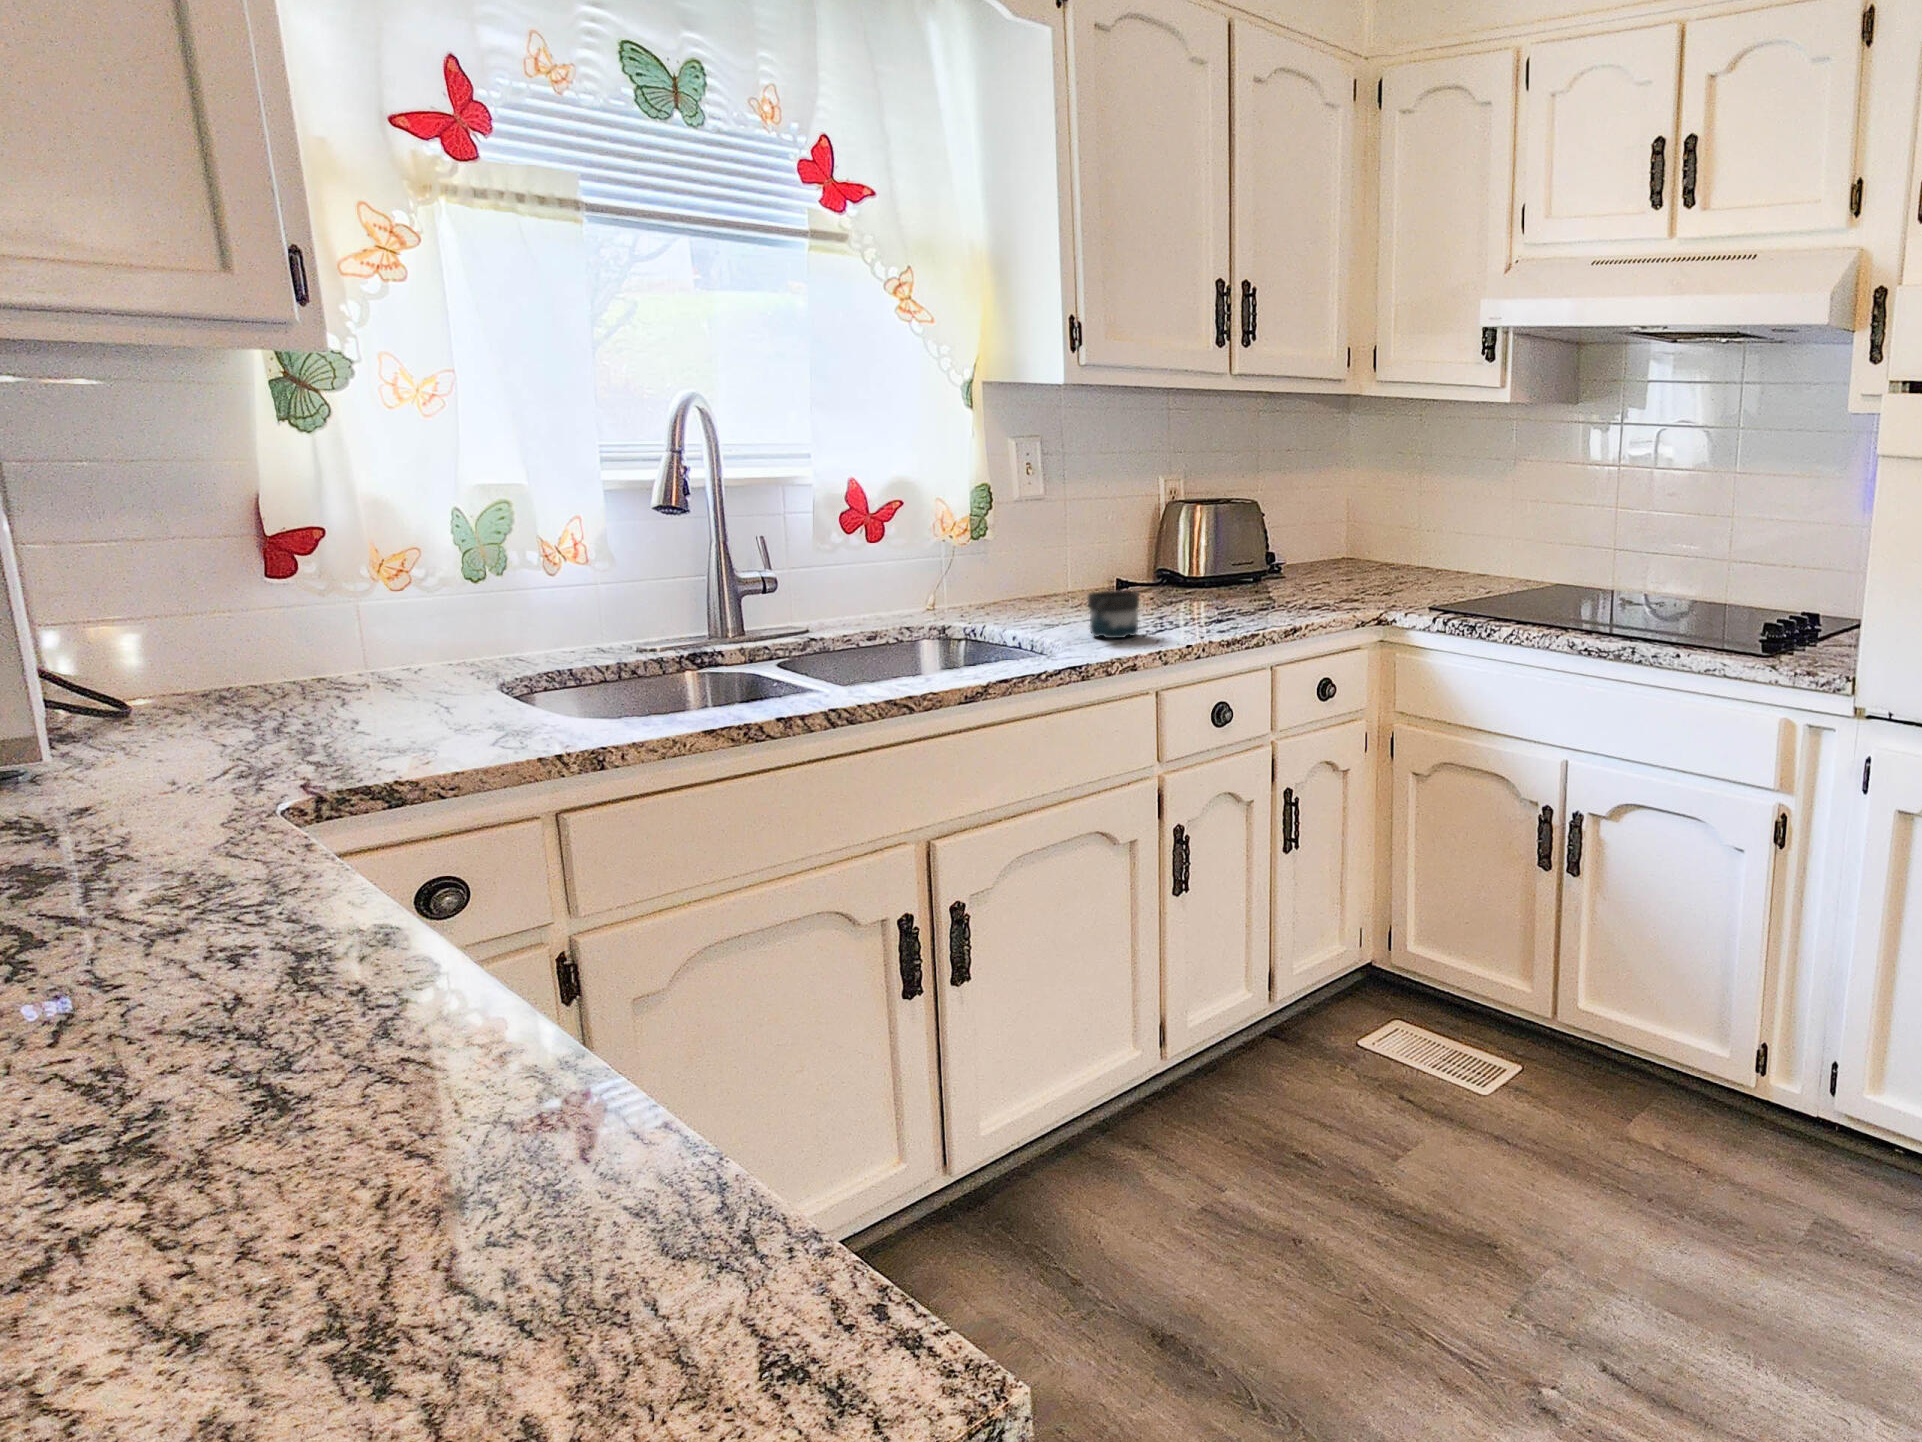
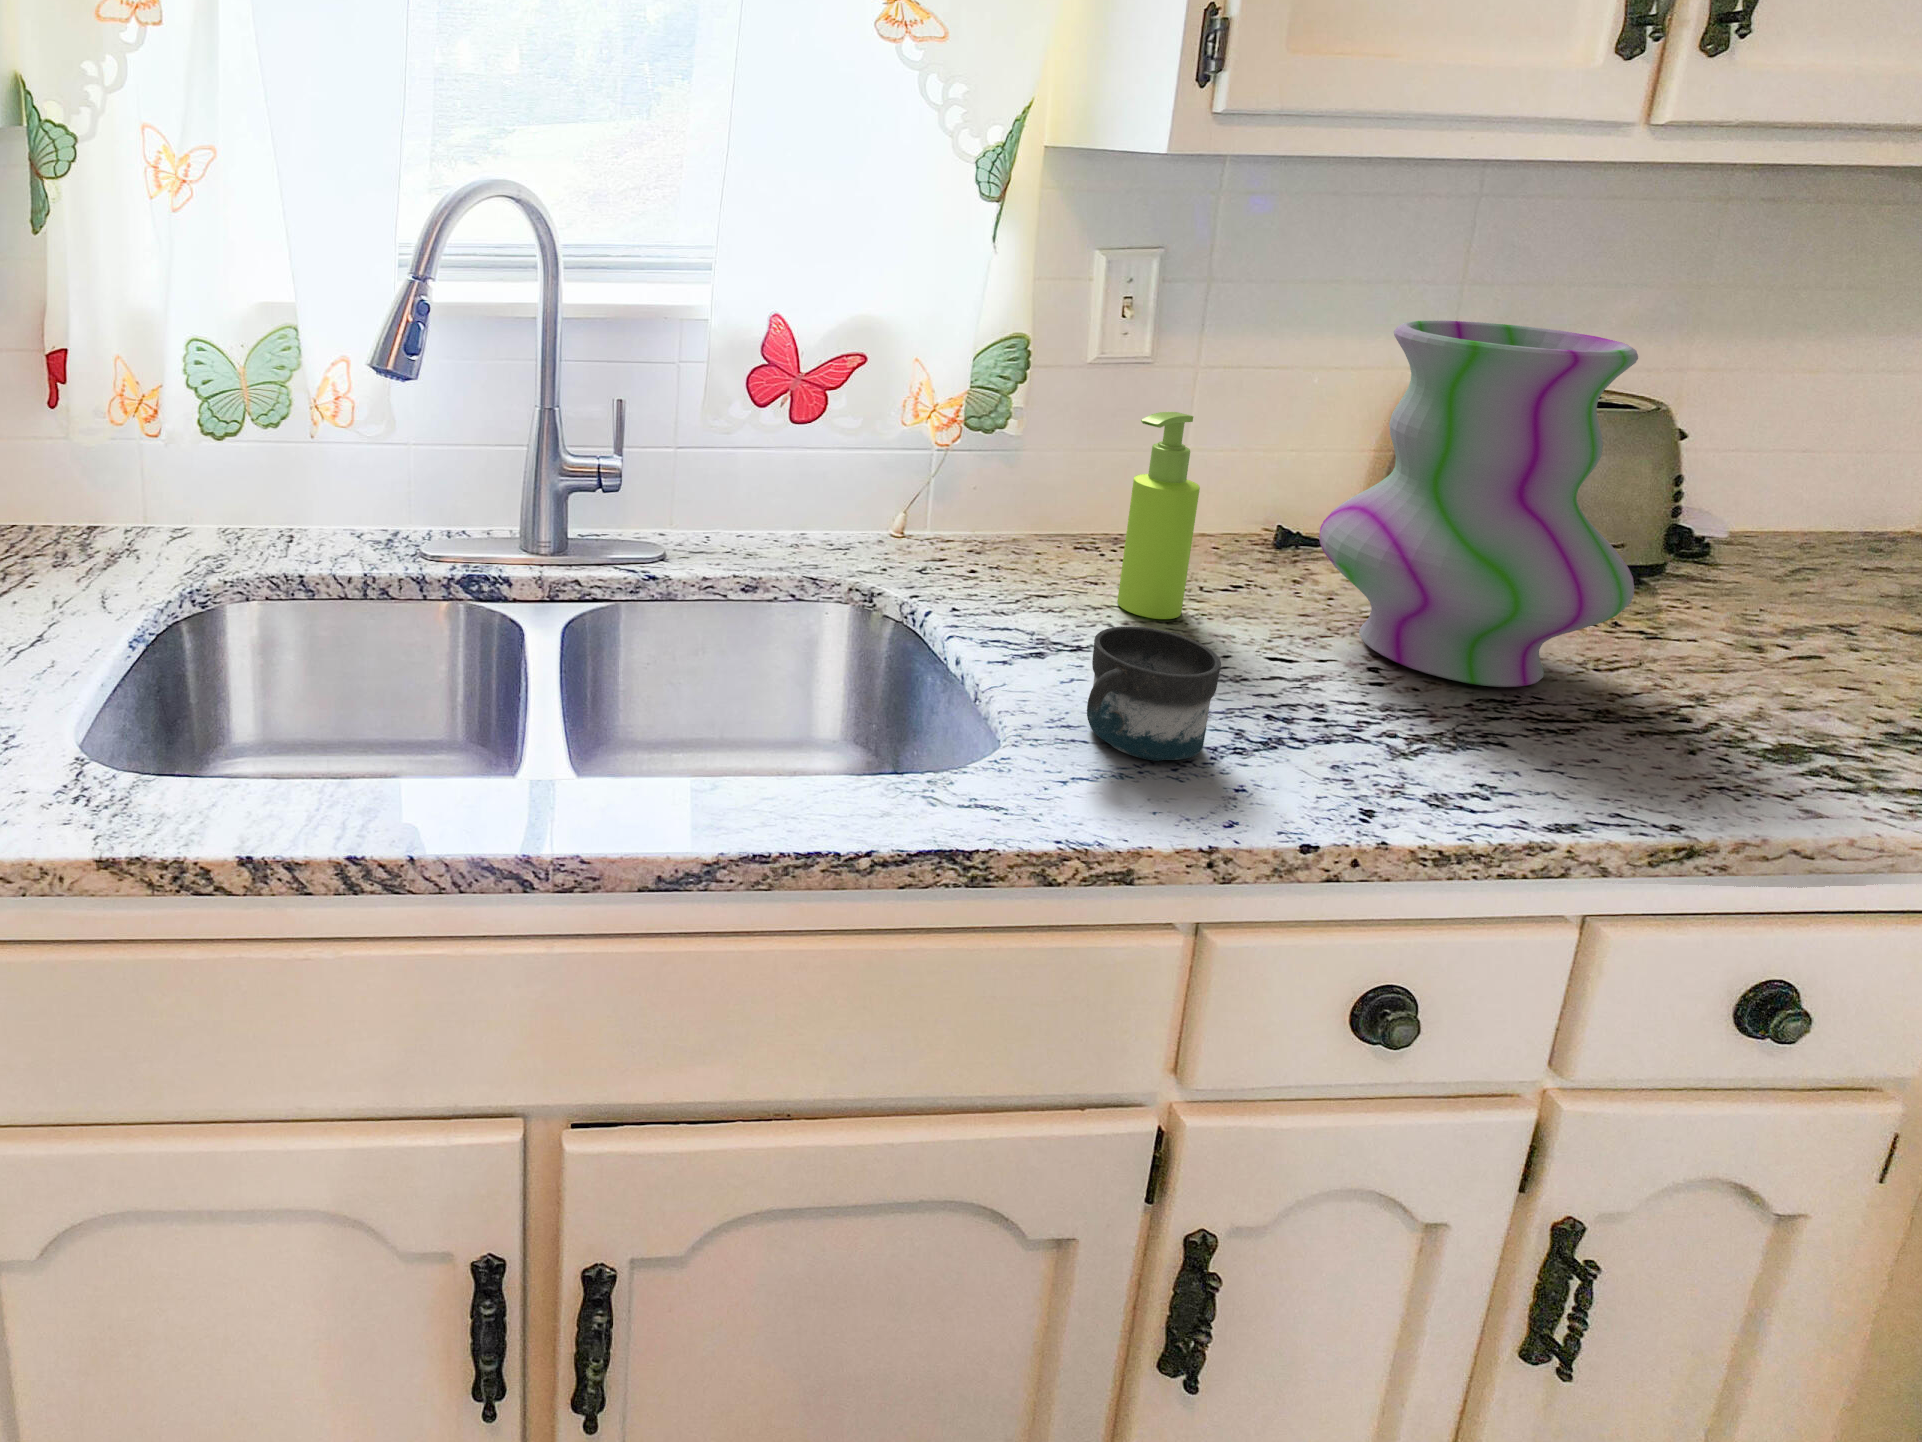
vase: none [1147,460,1261,608] -> present [1319,321,1638,687]
soap dispenser: none [1066,512,1098,614] -> present [1117,412,1200,619]

